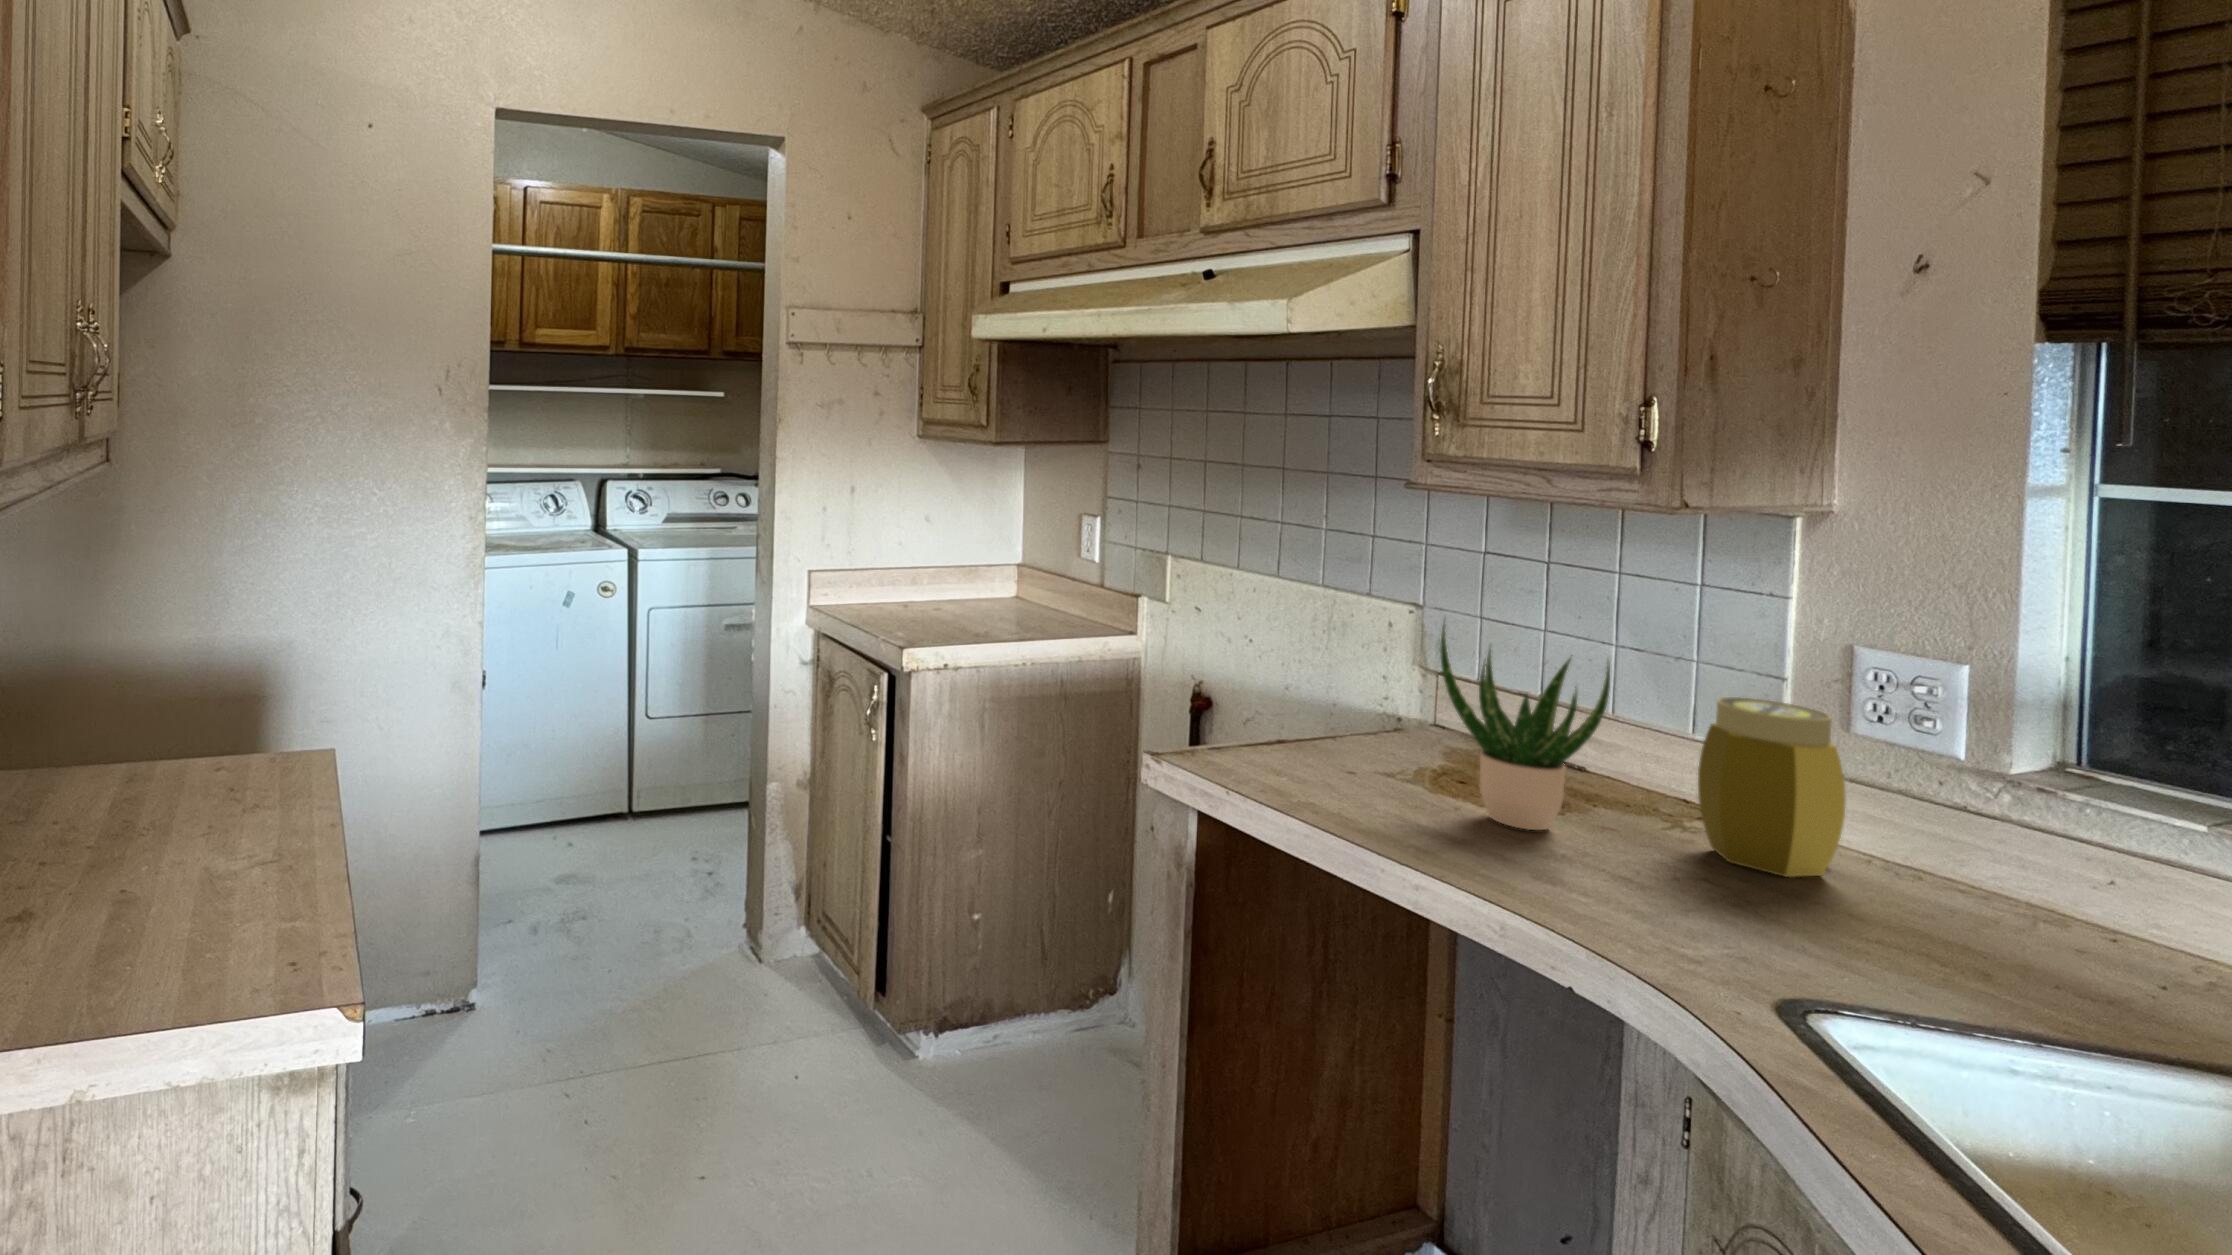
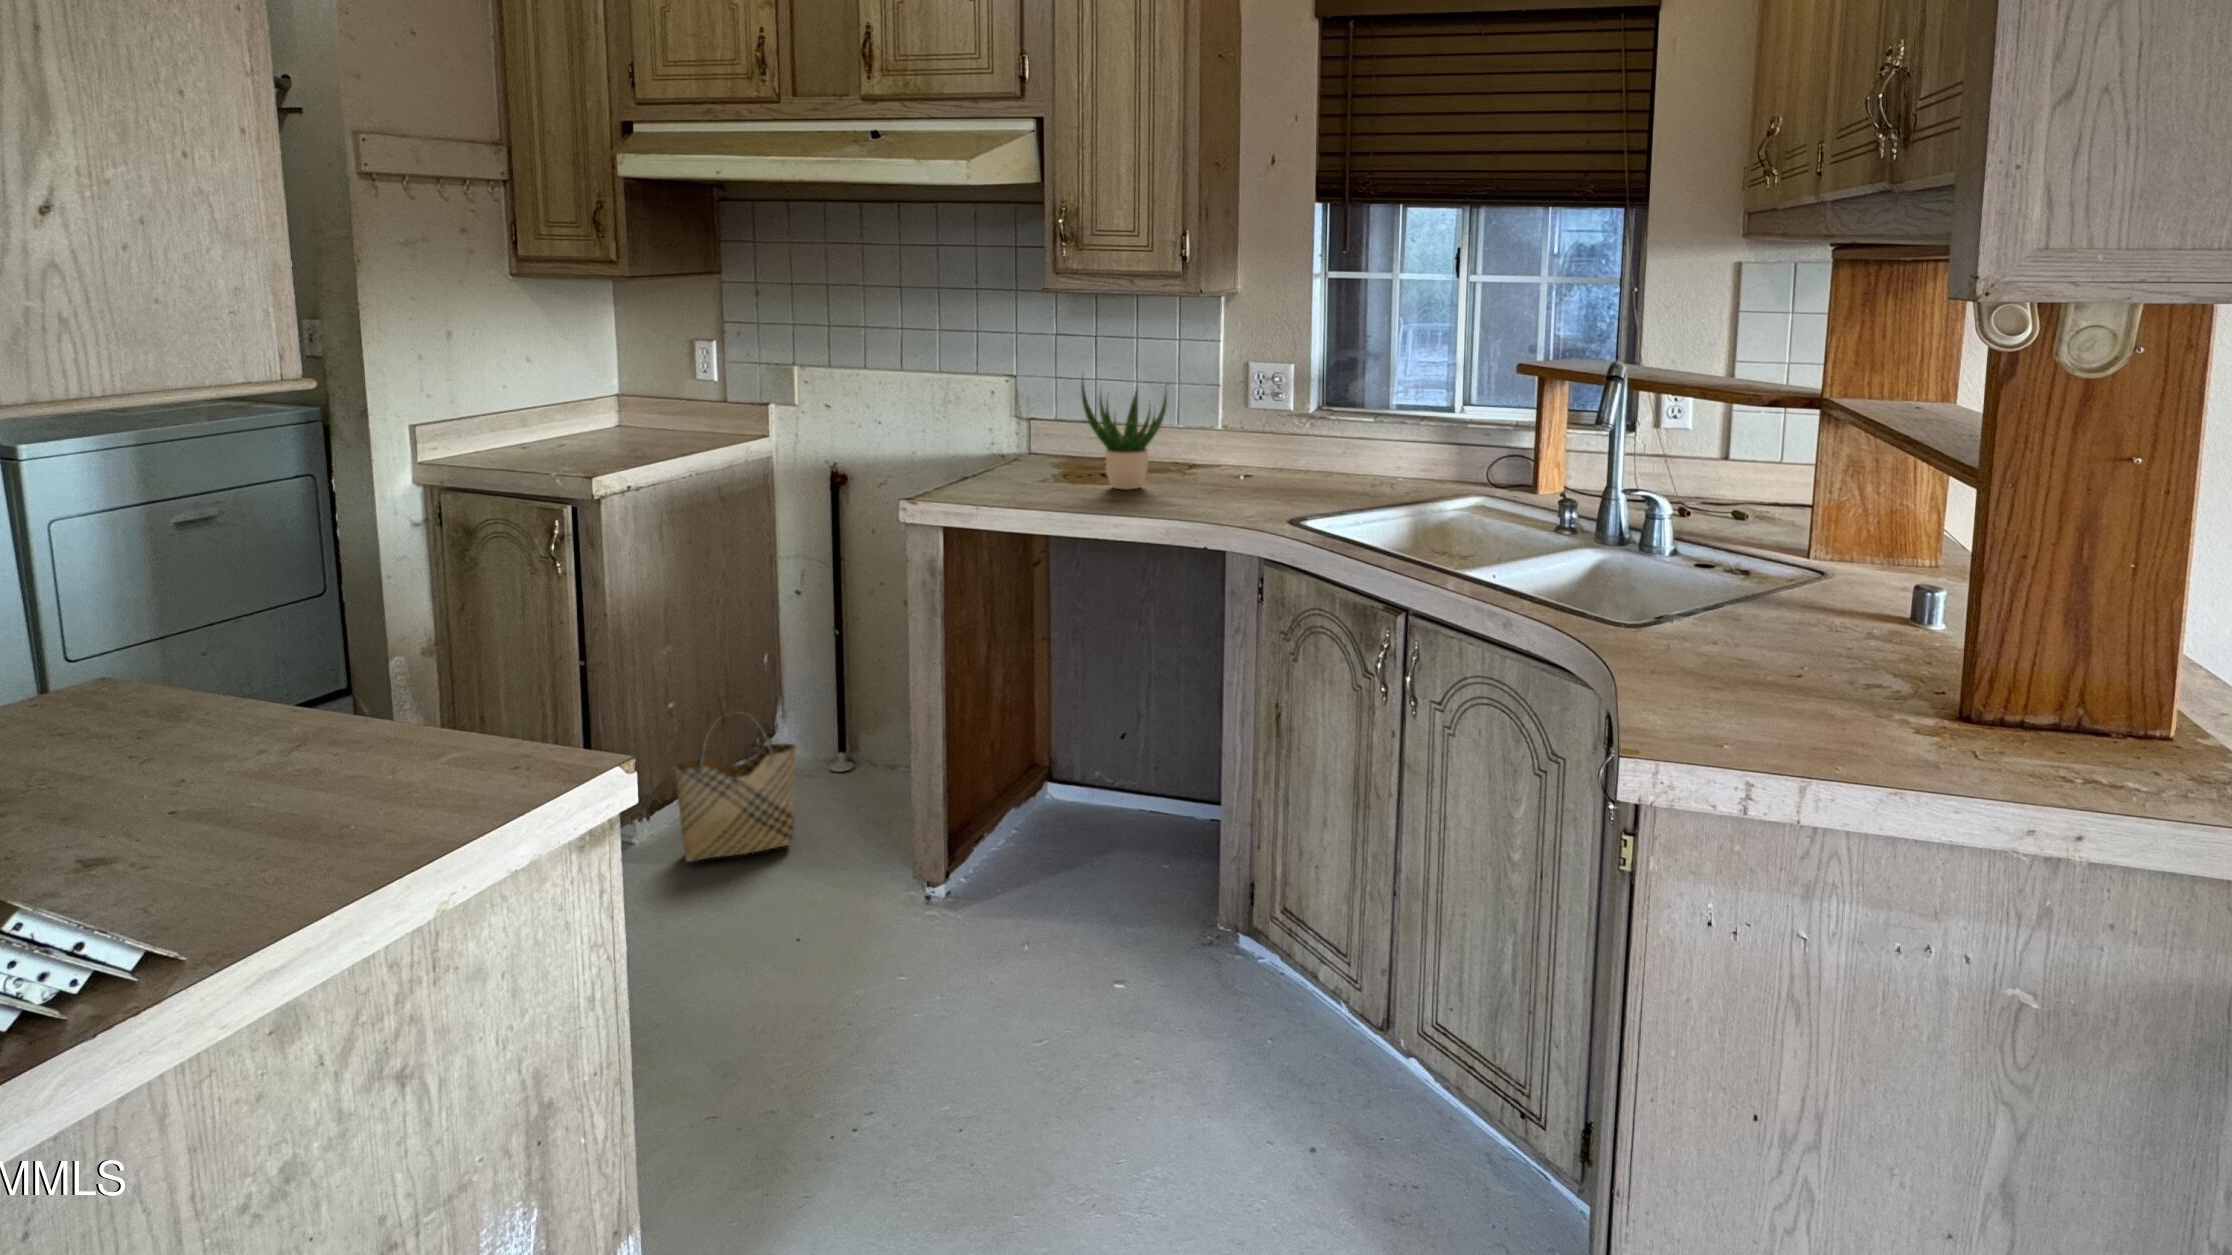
jar: present [1698,697,1846,877] -> none [1200,395,1260,481]
woven basket: none [939,929,1077,1147] -> present [673,694,796,862]

